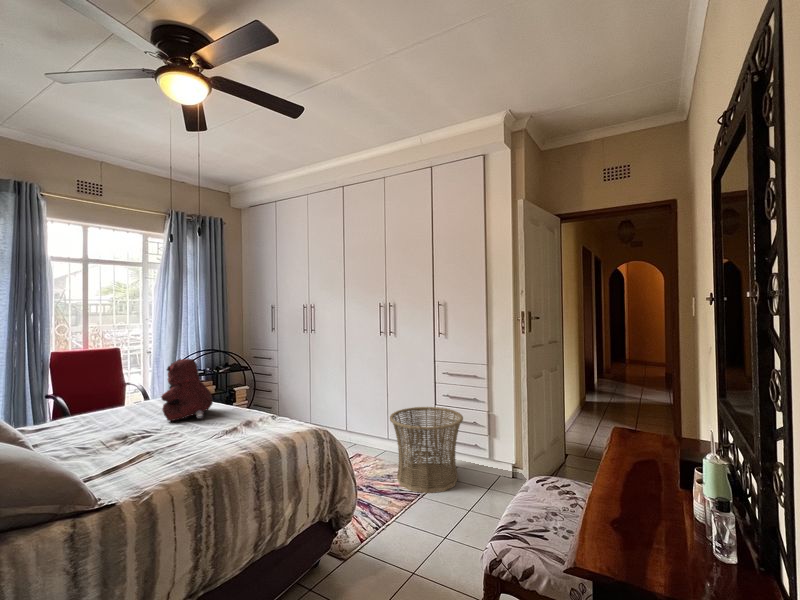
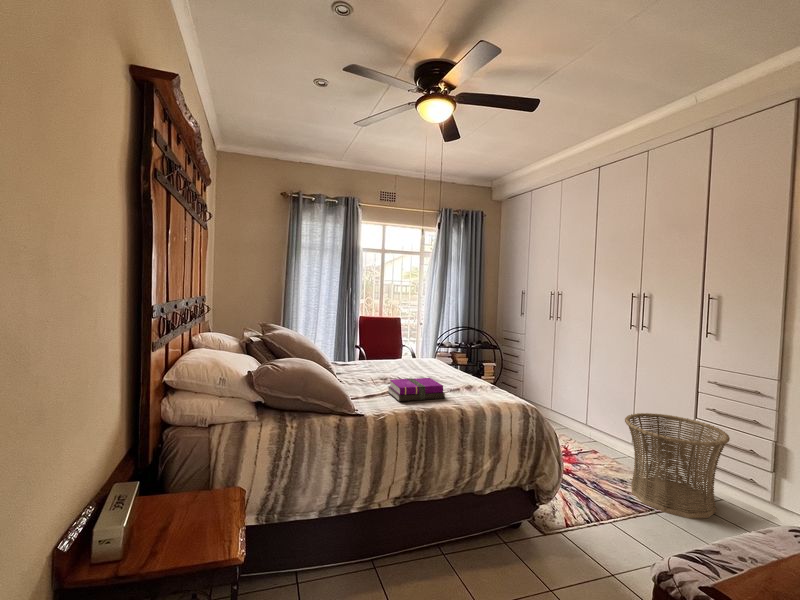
teddy bear: present [161,359,213,421] -> none [412,329,448,378]
notebook: none [136,422,226,466] -> present [388,378,445,401]

